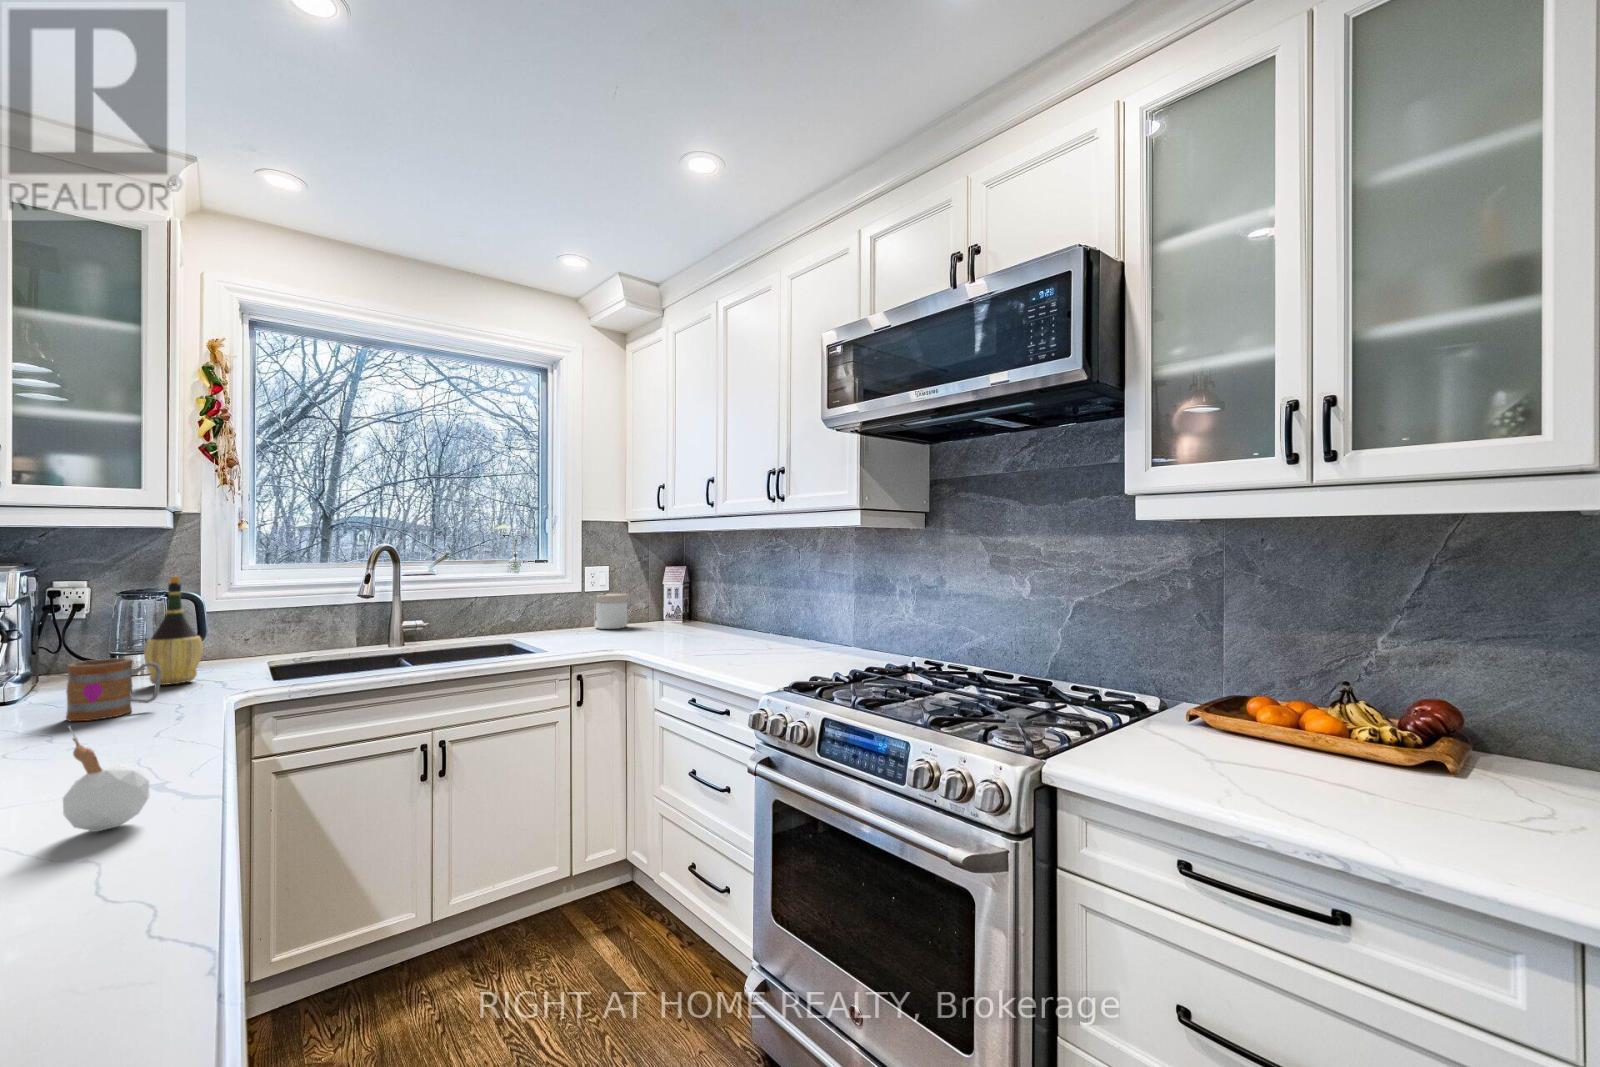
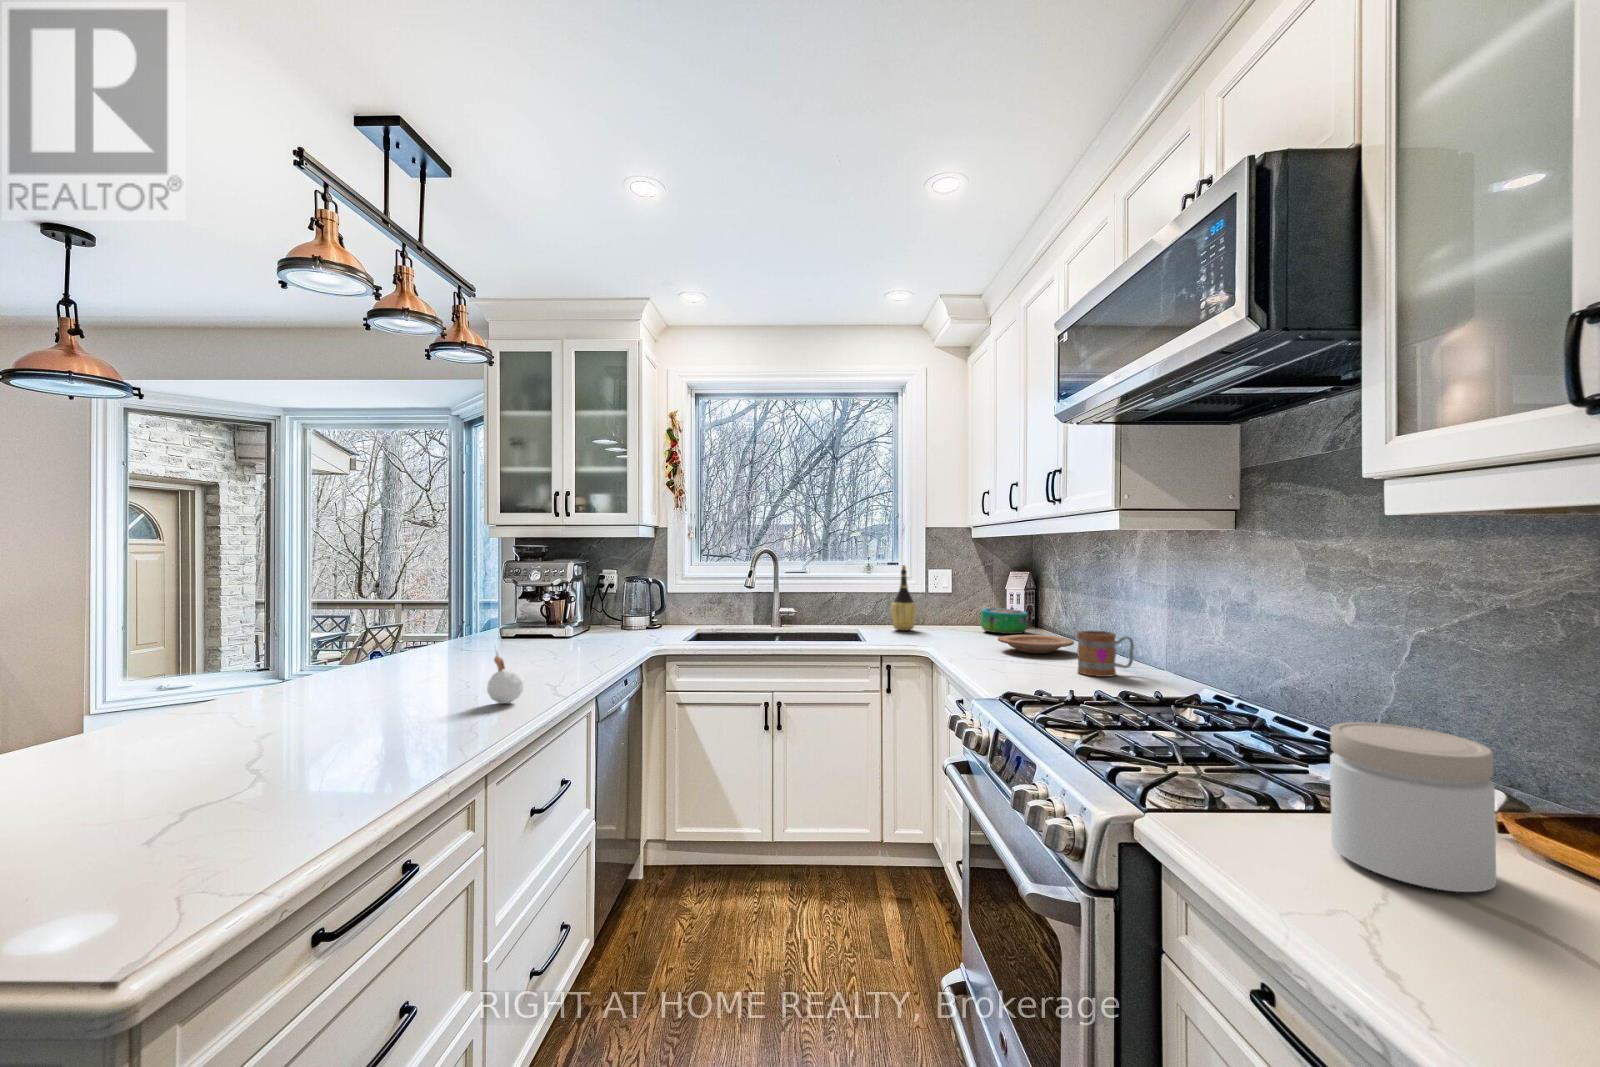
wine bottle: present [144,576,203,685] -> present [891,565,917,630]
jar: present [595,593,627,629] -> present [1330,722,1497,892]
decorative bowl: none [648,605,694,630] -> present [981,608,1027,634]
plate: none [698,627,768,644] -> present [998,635,1074,653]
mug: present [66,658,162,721] -> present [1077,630,1134,677]

